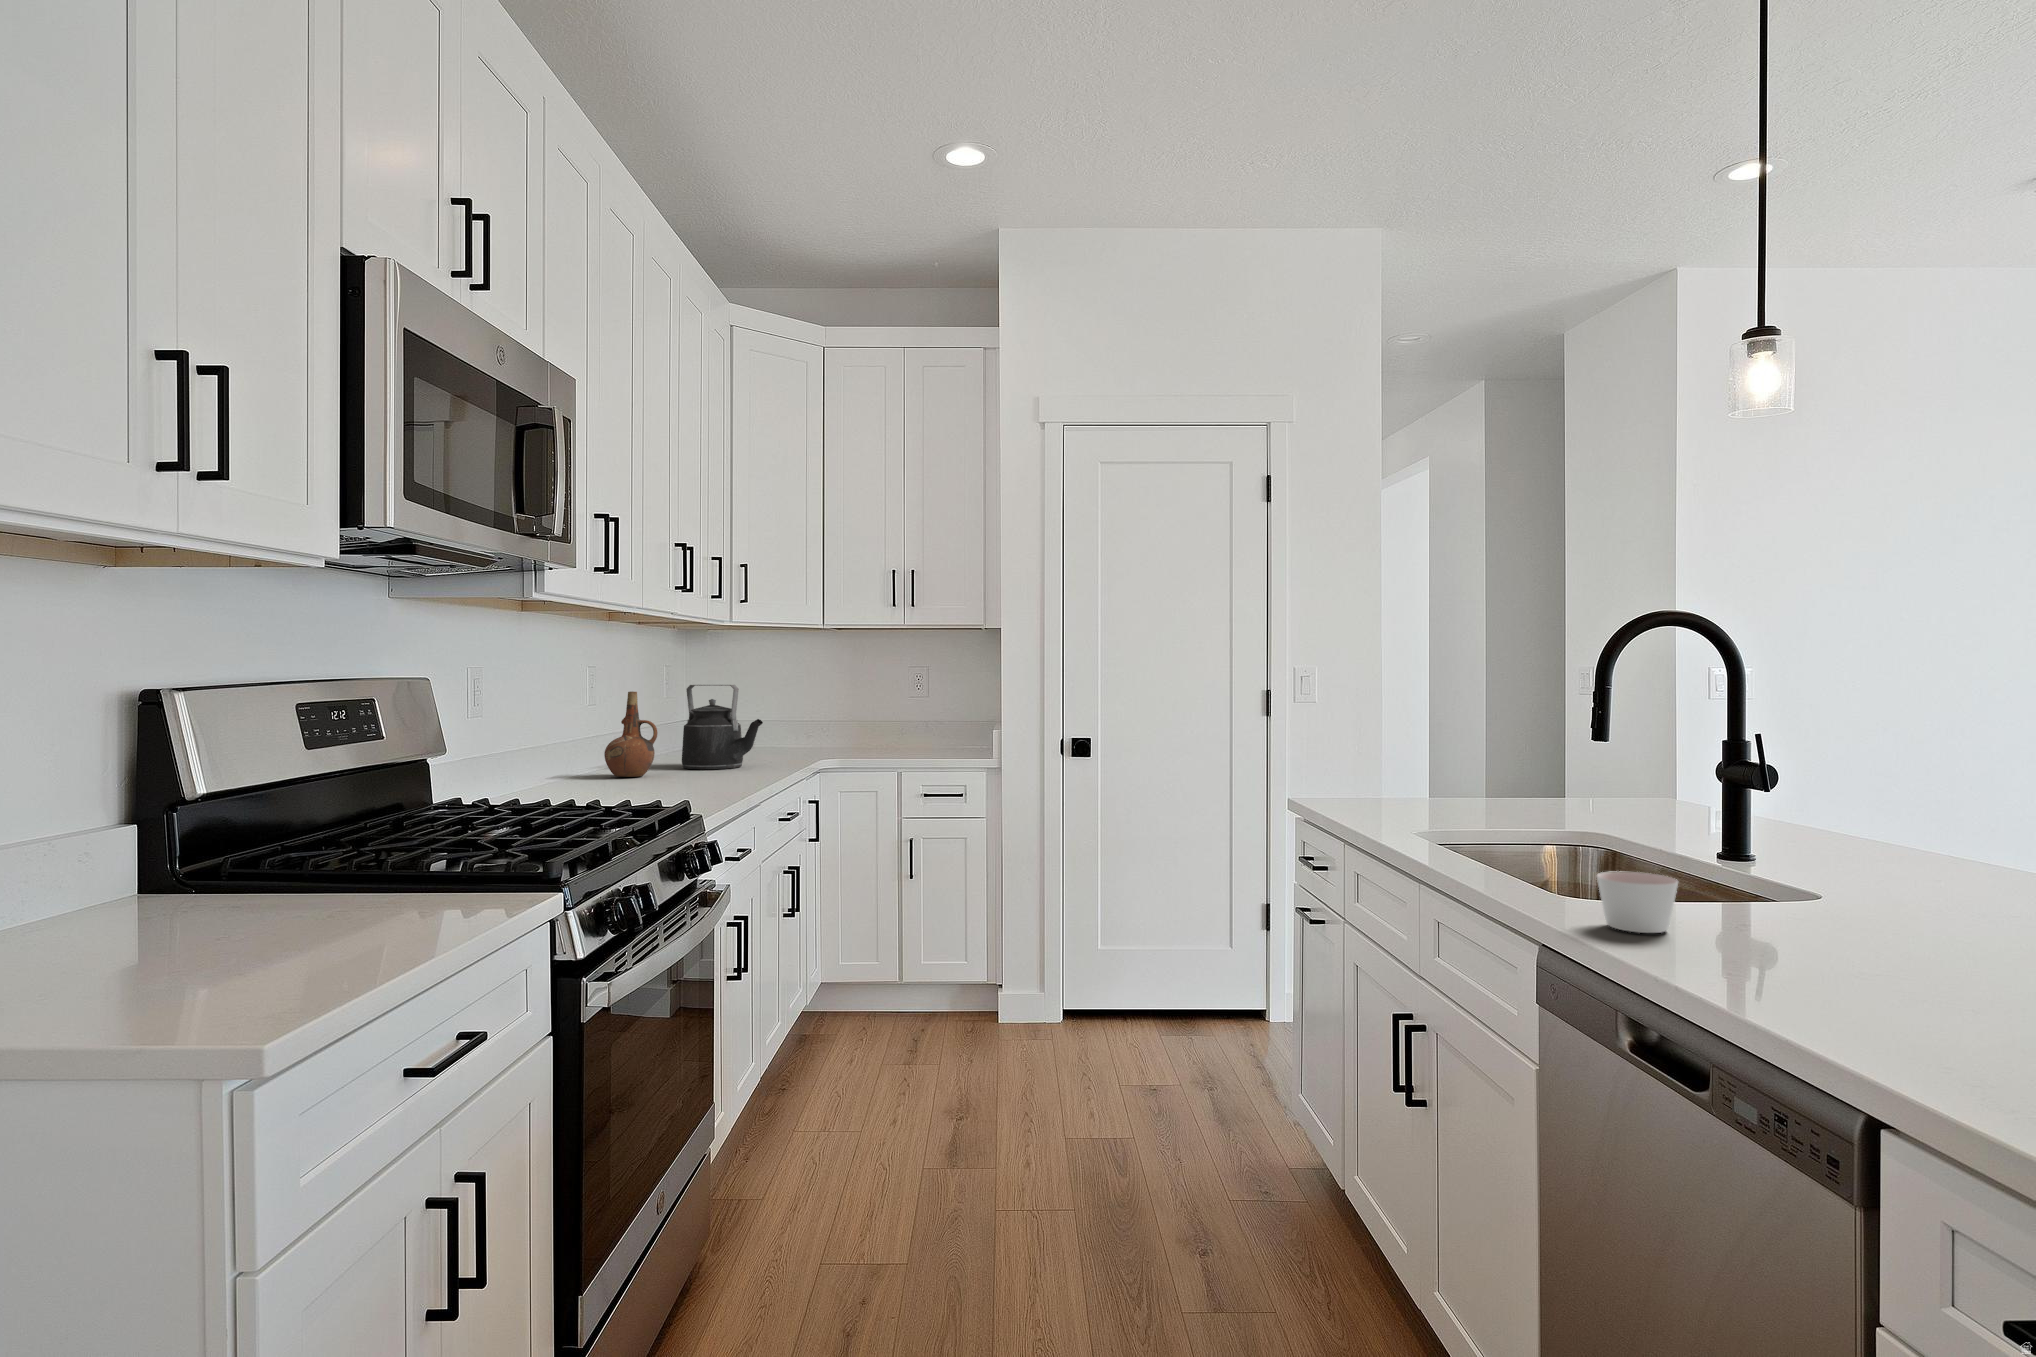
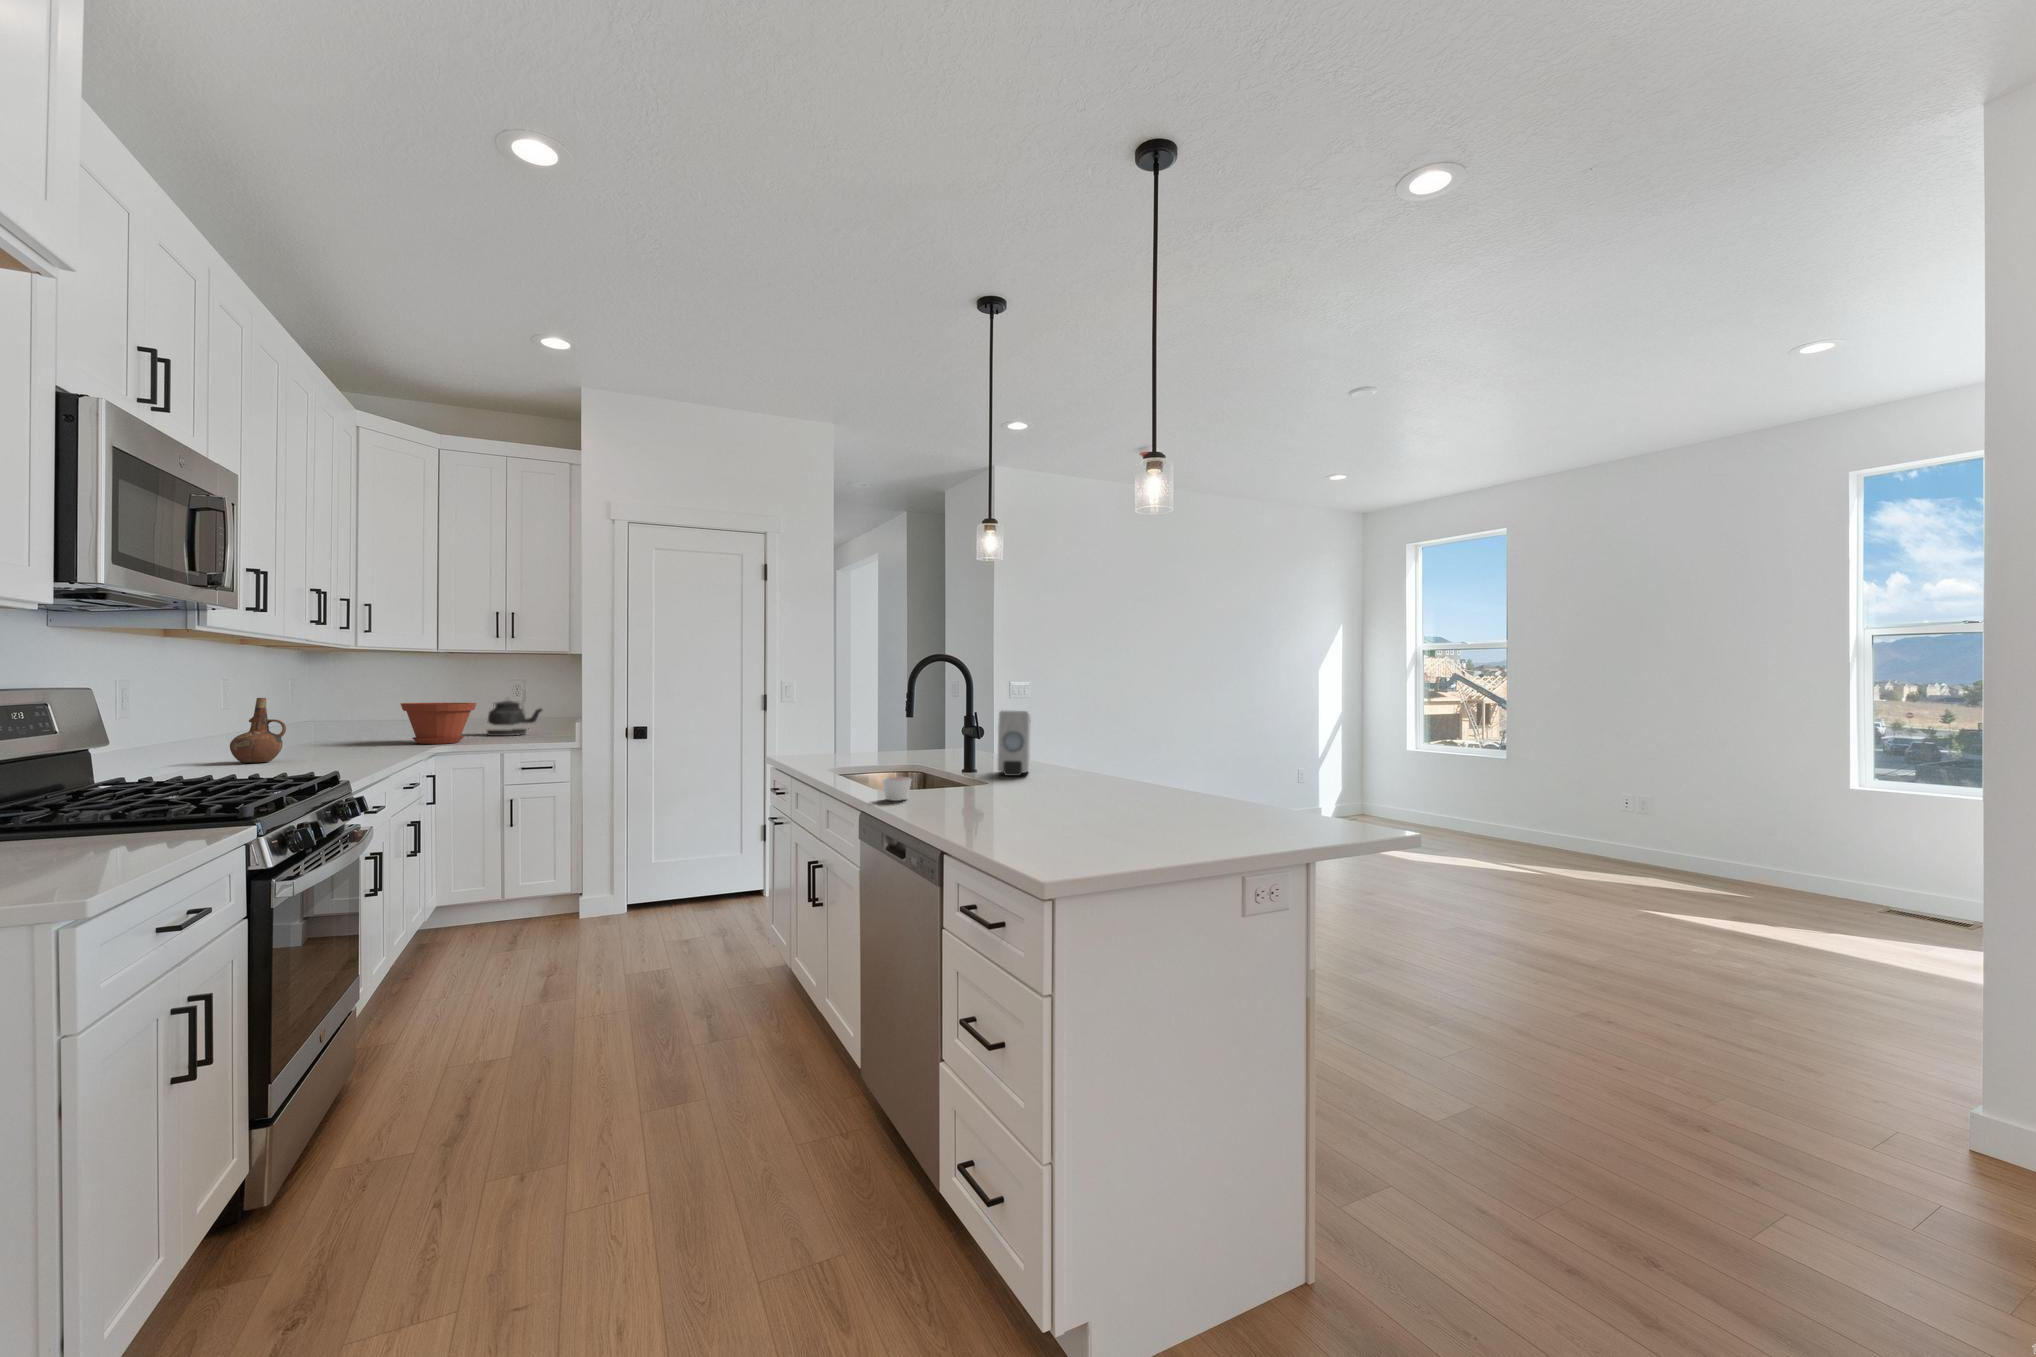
kettle: present [682,685,763,769] -> present [487,691,542,736]
plant pot: none [781,697,865,755] -> present [401,703,476,744]
soap dispenser: none [1855,713,1957,879] -> present [998,711,1030,776]

